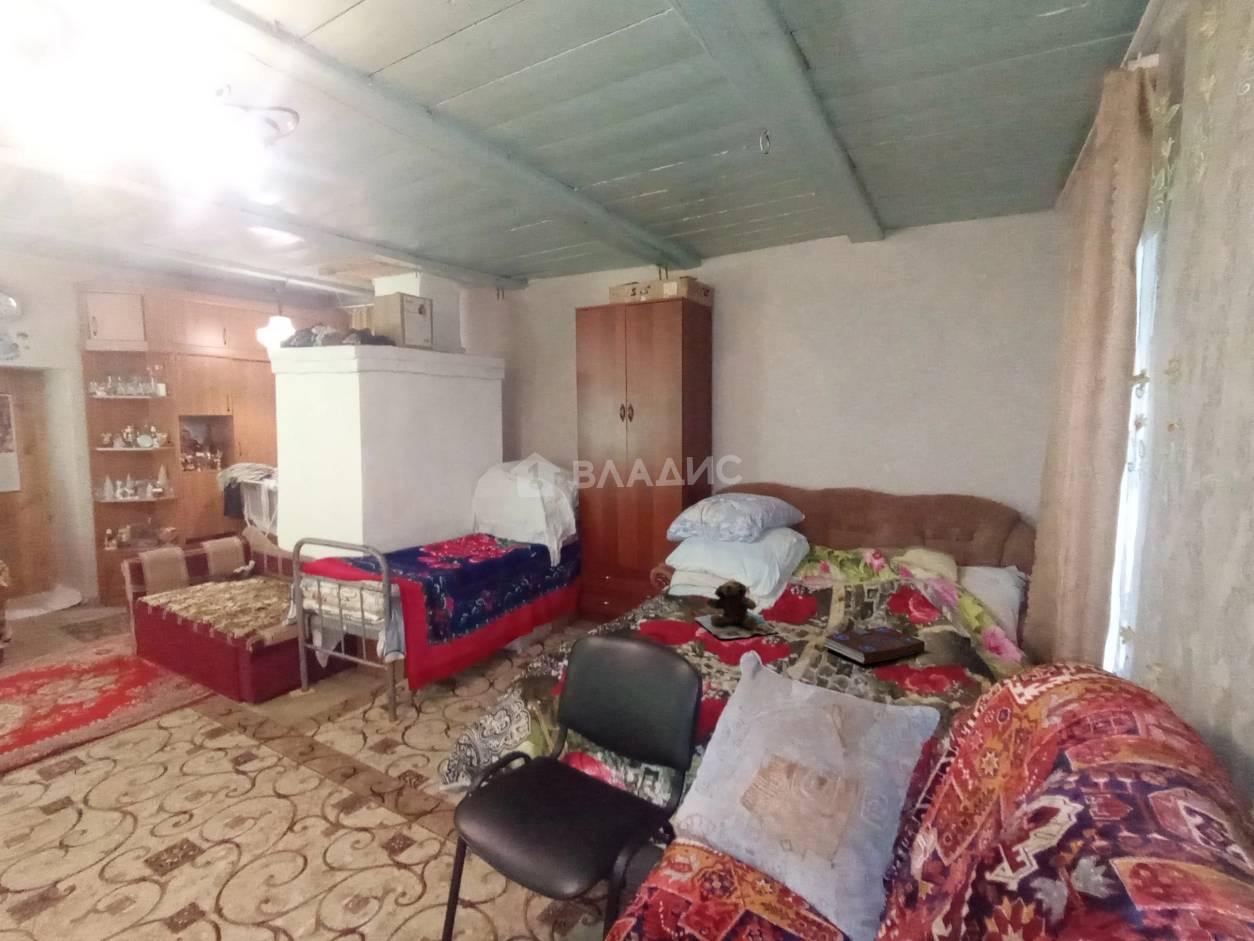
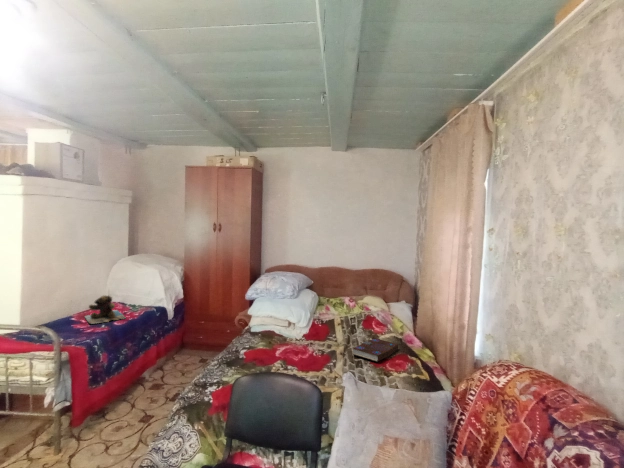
teddy bear: present [695,581,777,638] -> present [85,295,125,323]

